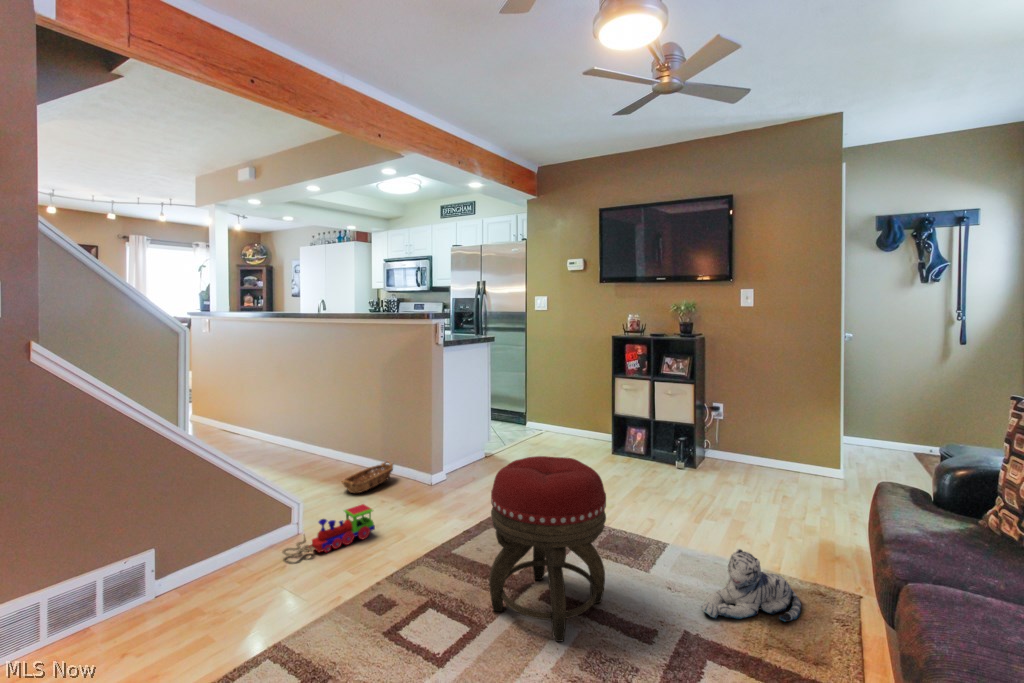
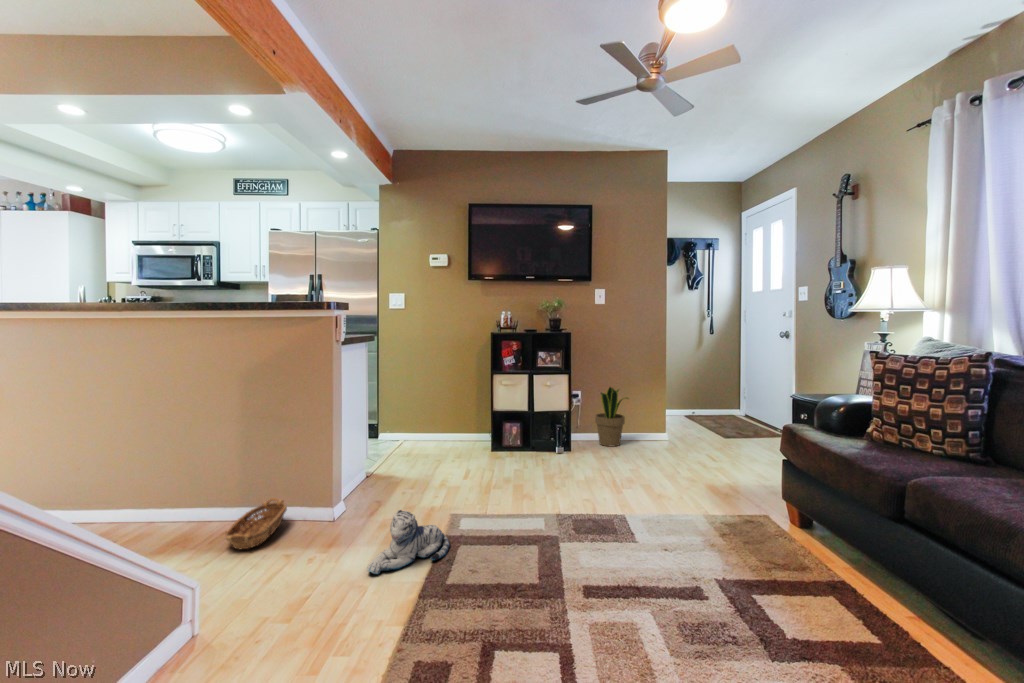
potted plant: none [735,401,777,472] -> present [595,387,628,446]
footstool: present [489,456,606,642] -> none [542,449,660,627]
toy train: present [282,504,375,556] -> none [236,554,339,653]
plush toy: present [702,549,801,621] -> present [367,510,450,574]

